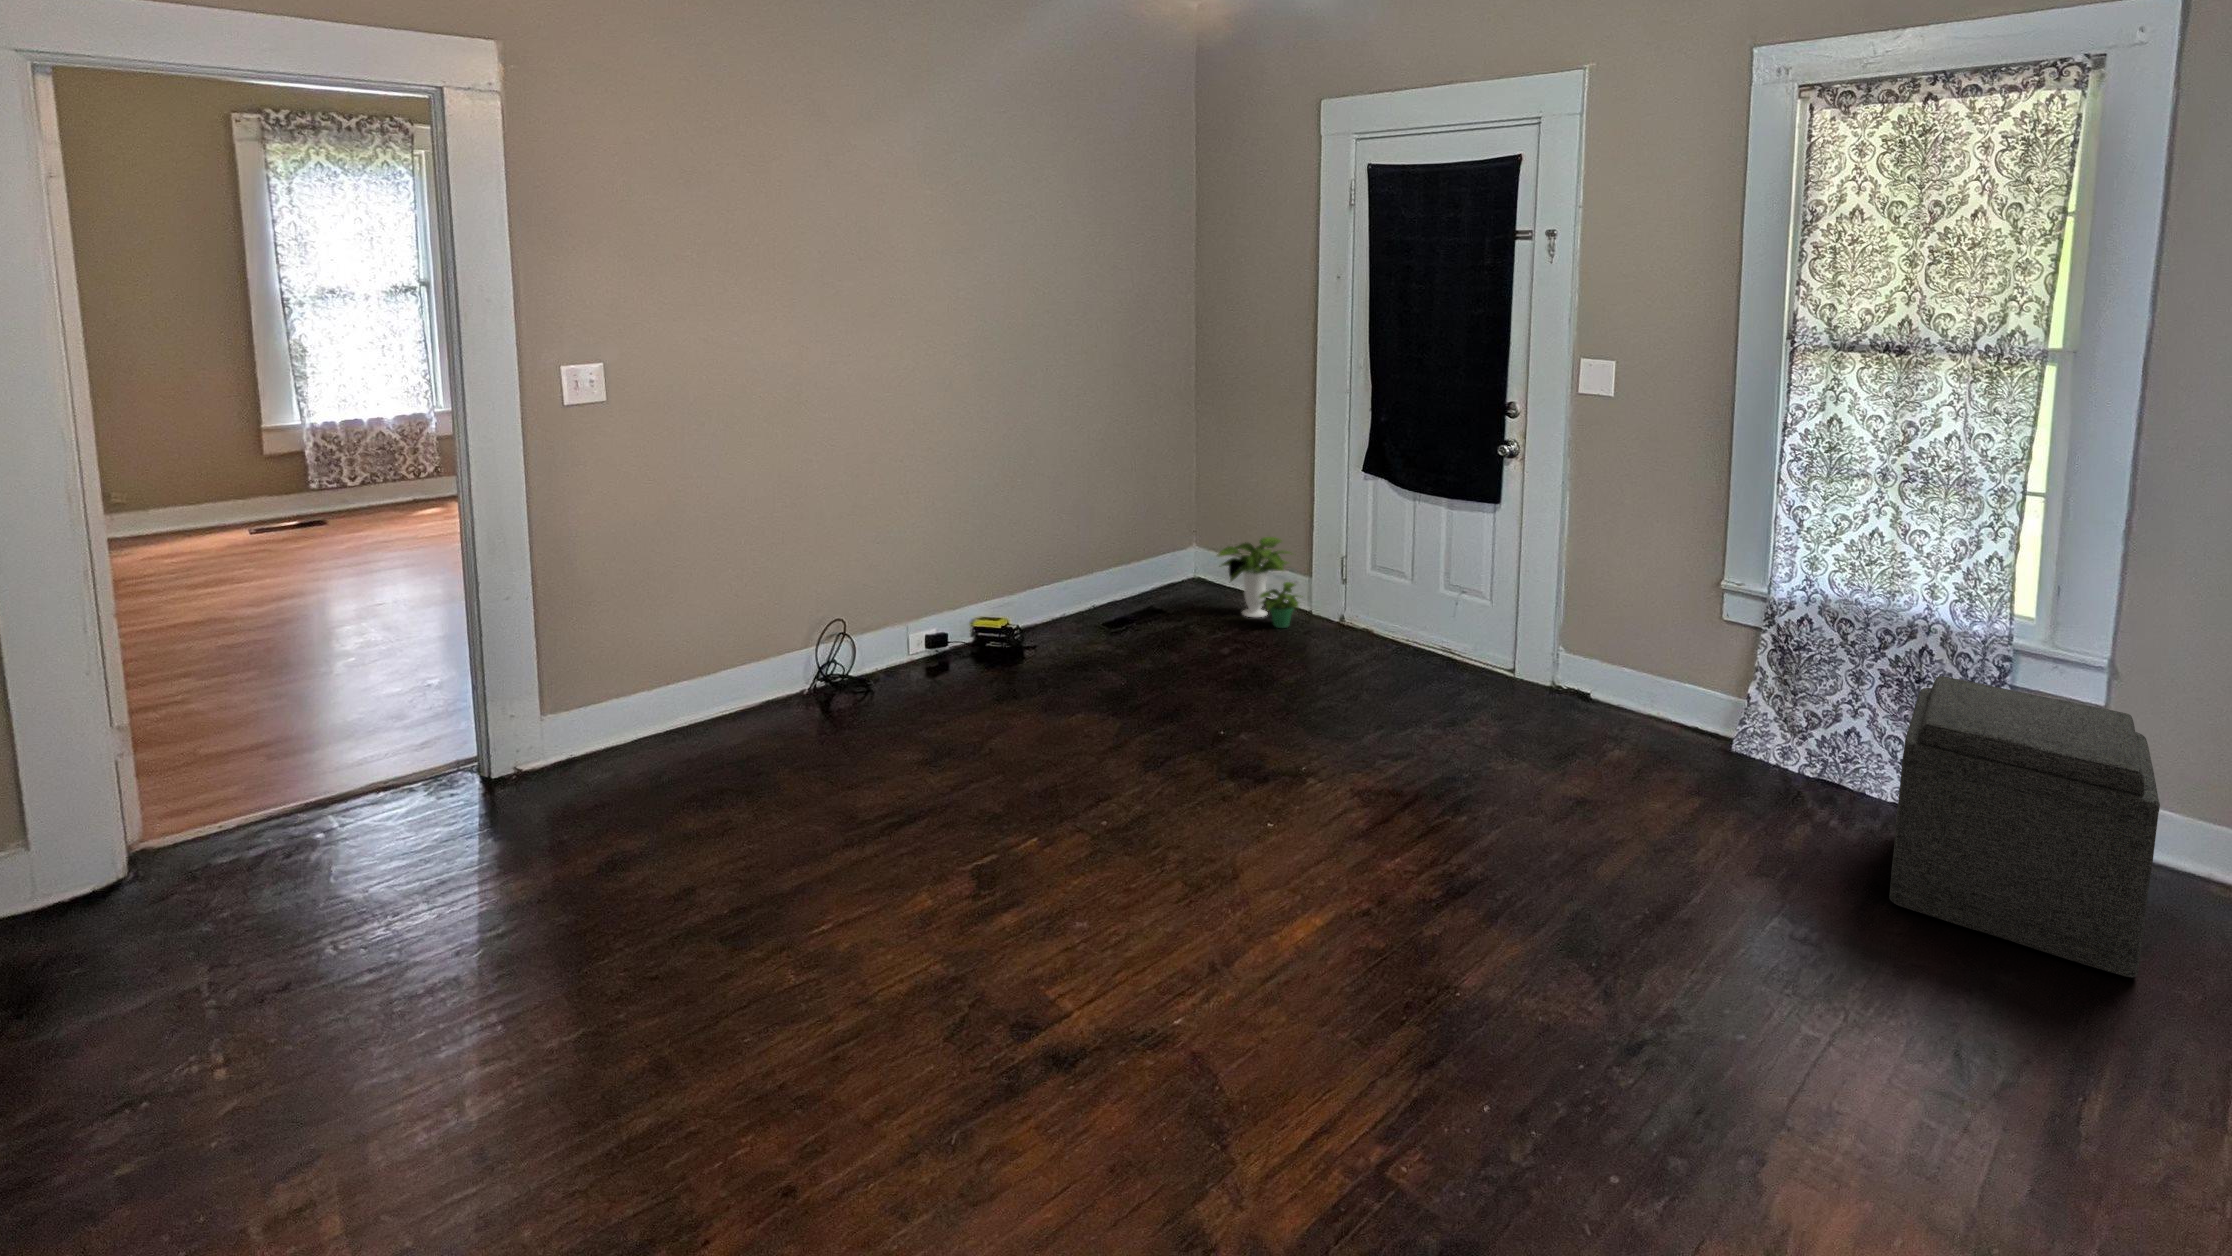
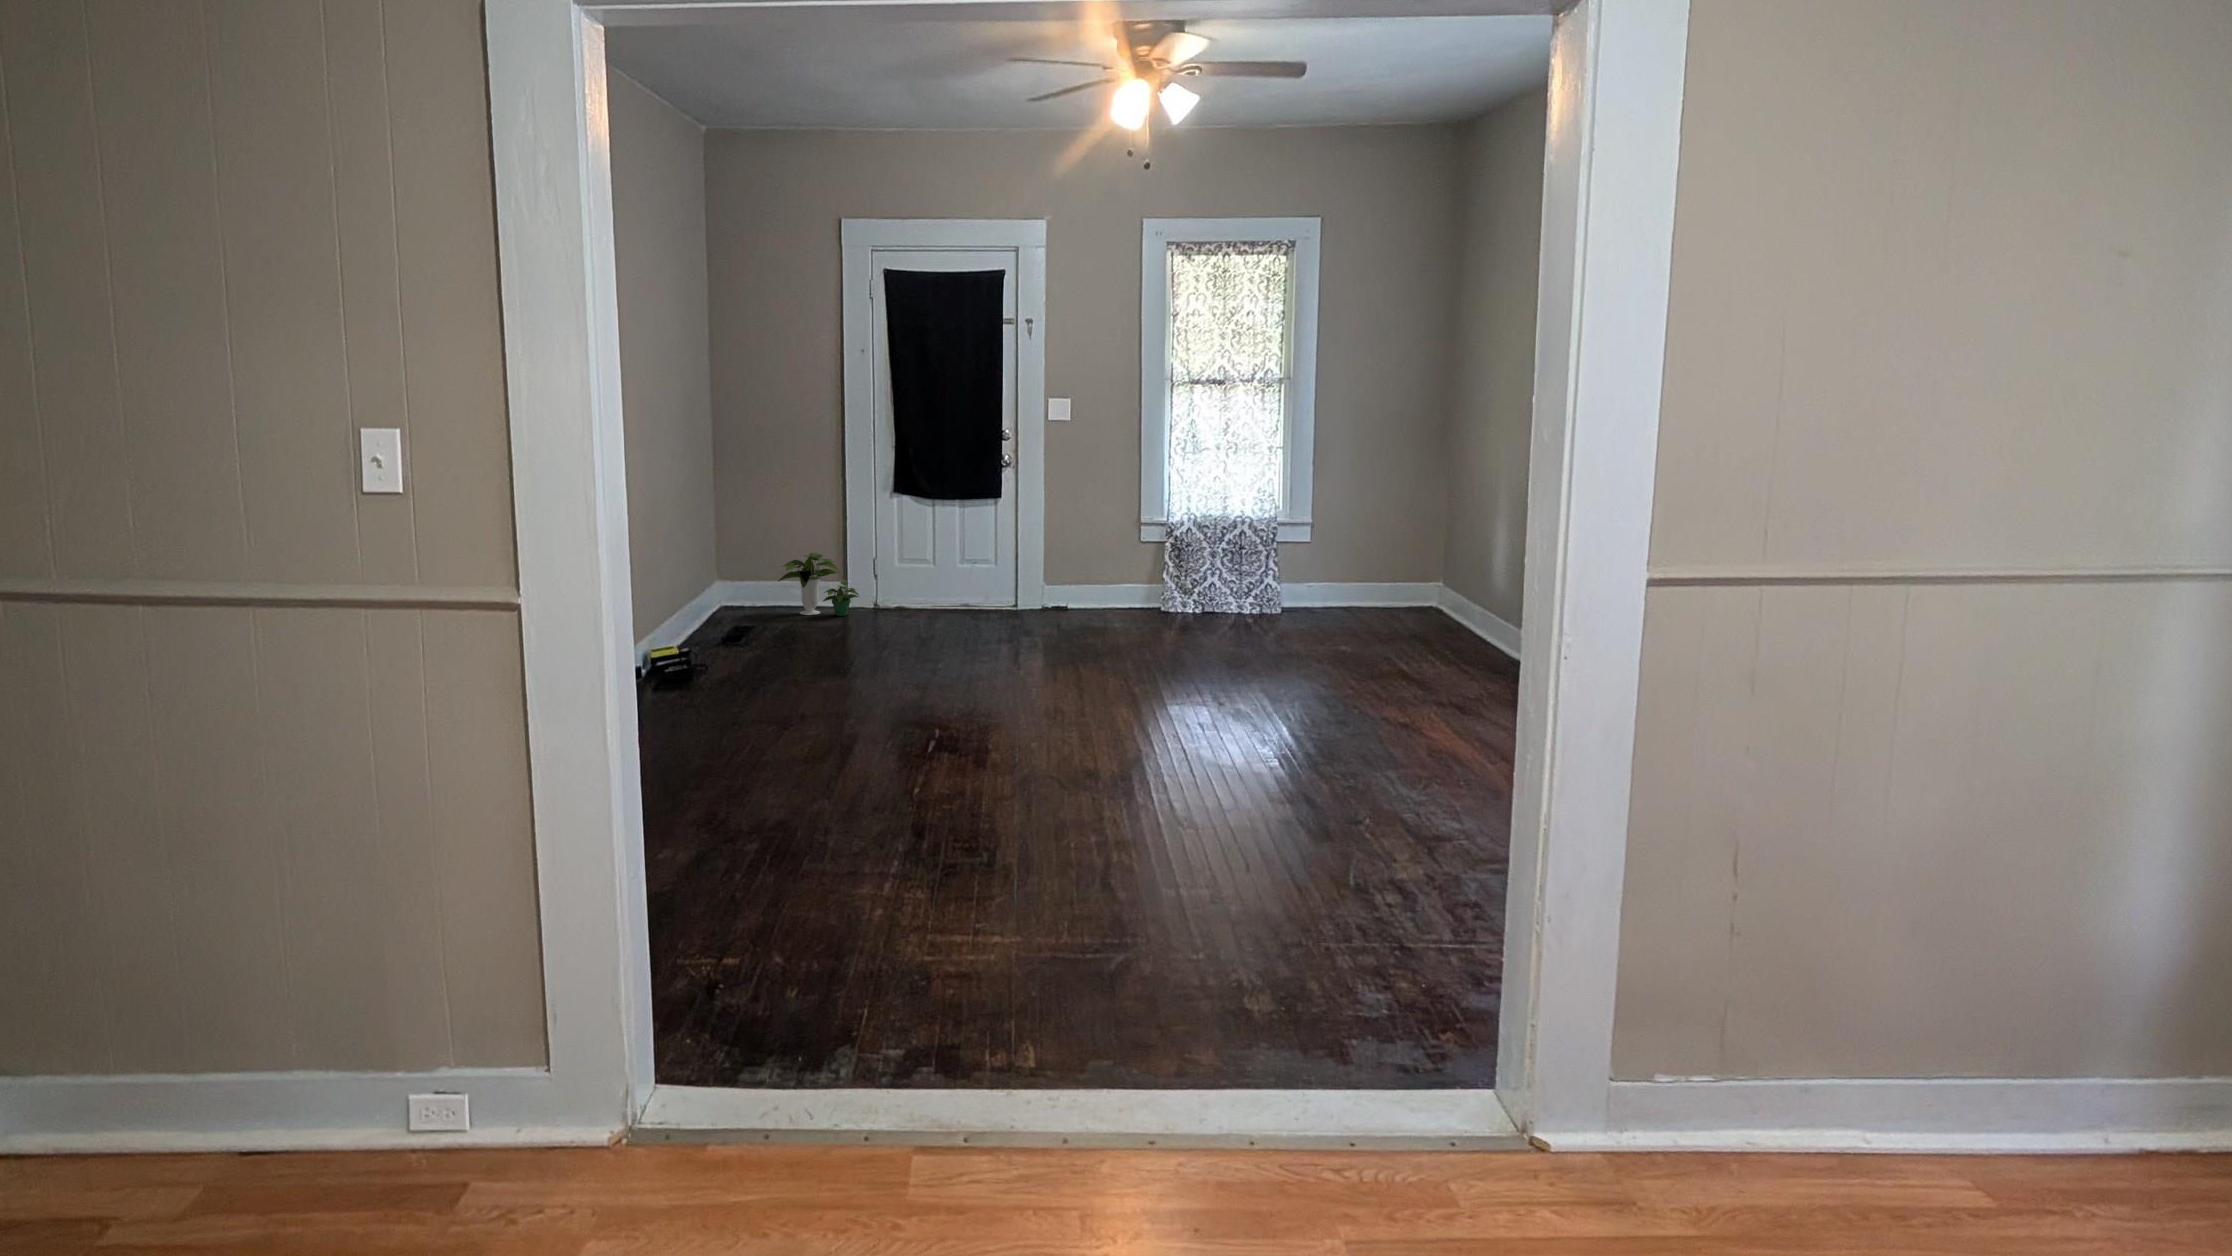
ottoman: present [1889,676,2160,977] -> none [1253,537,1370,639]

